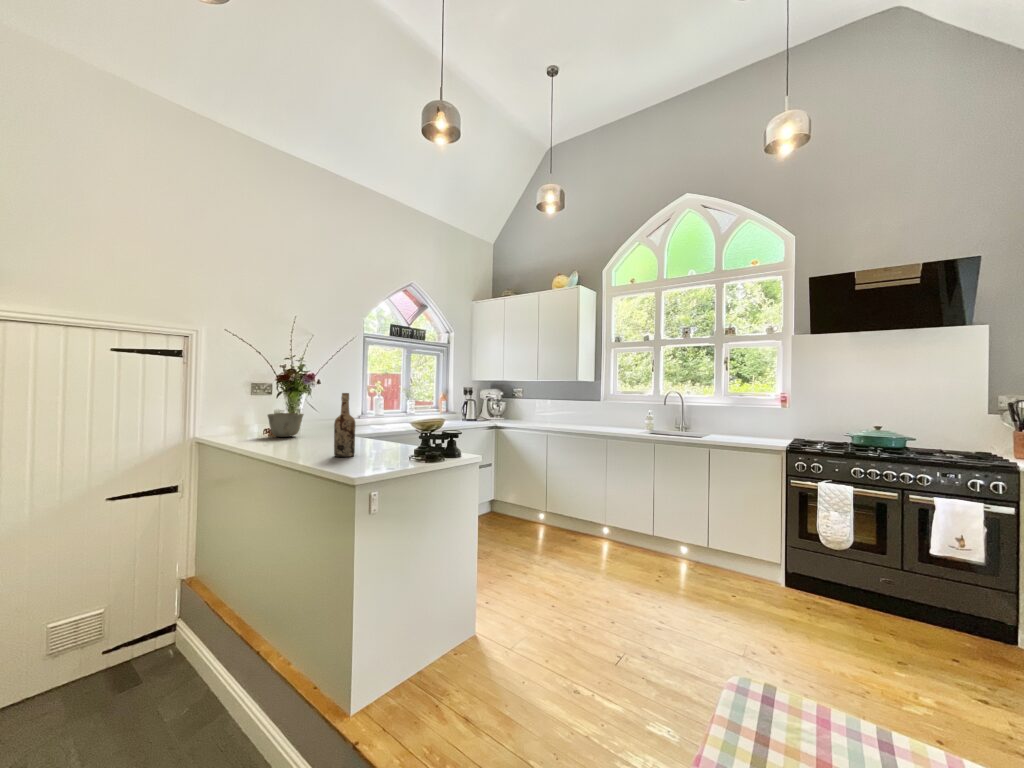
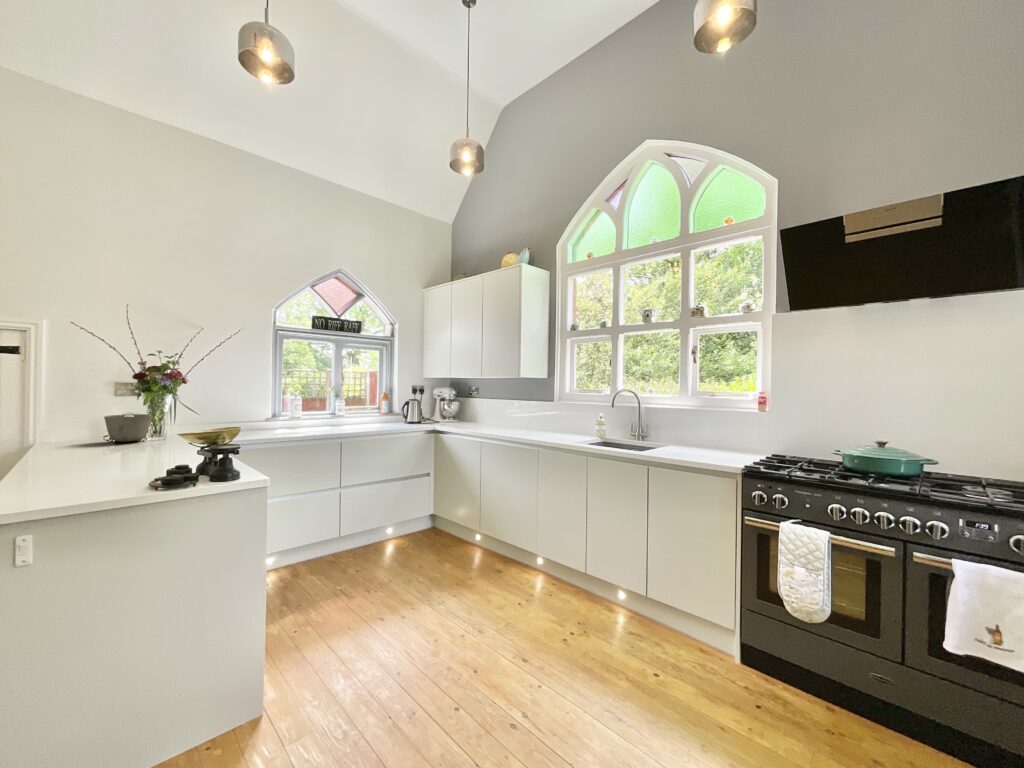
wine bottle: present [334,393,355,457] -> none [67,392,103,473]

